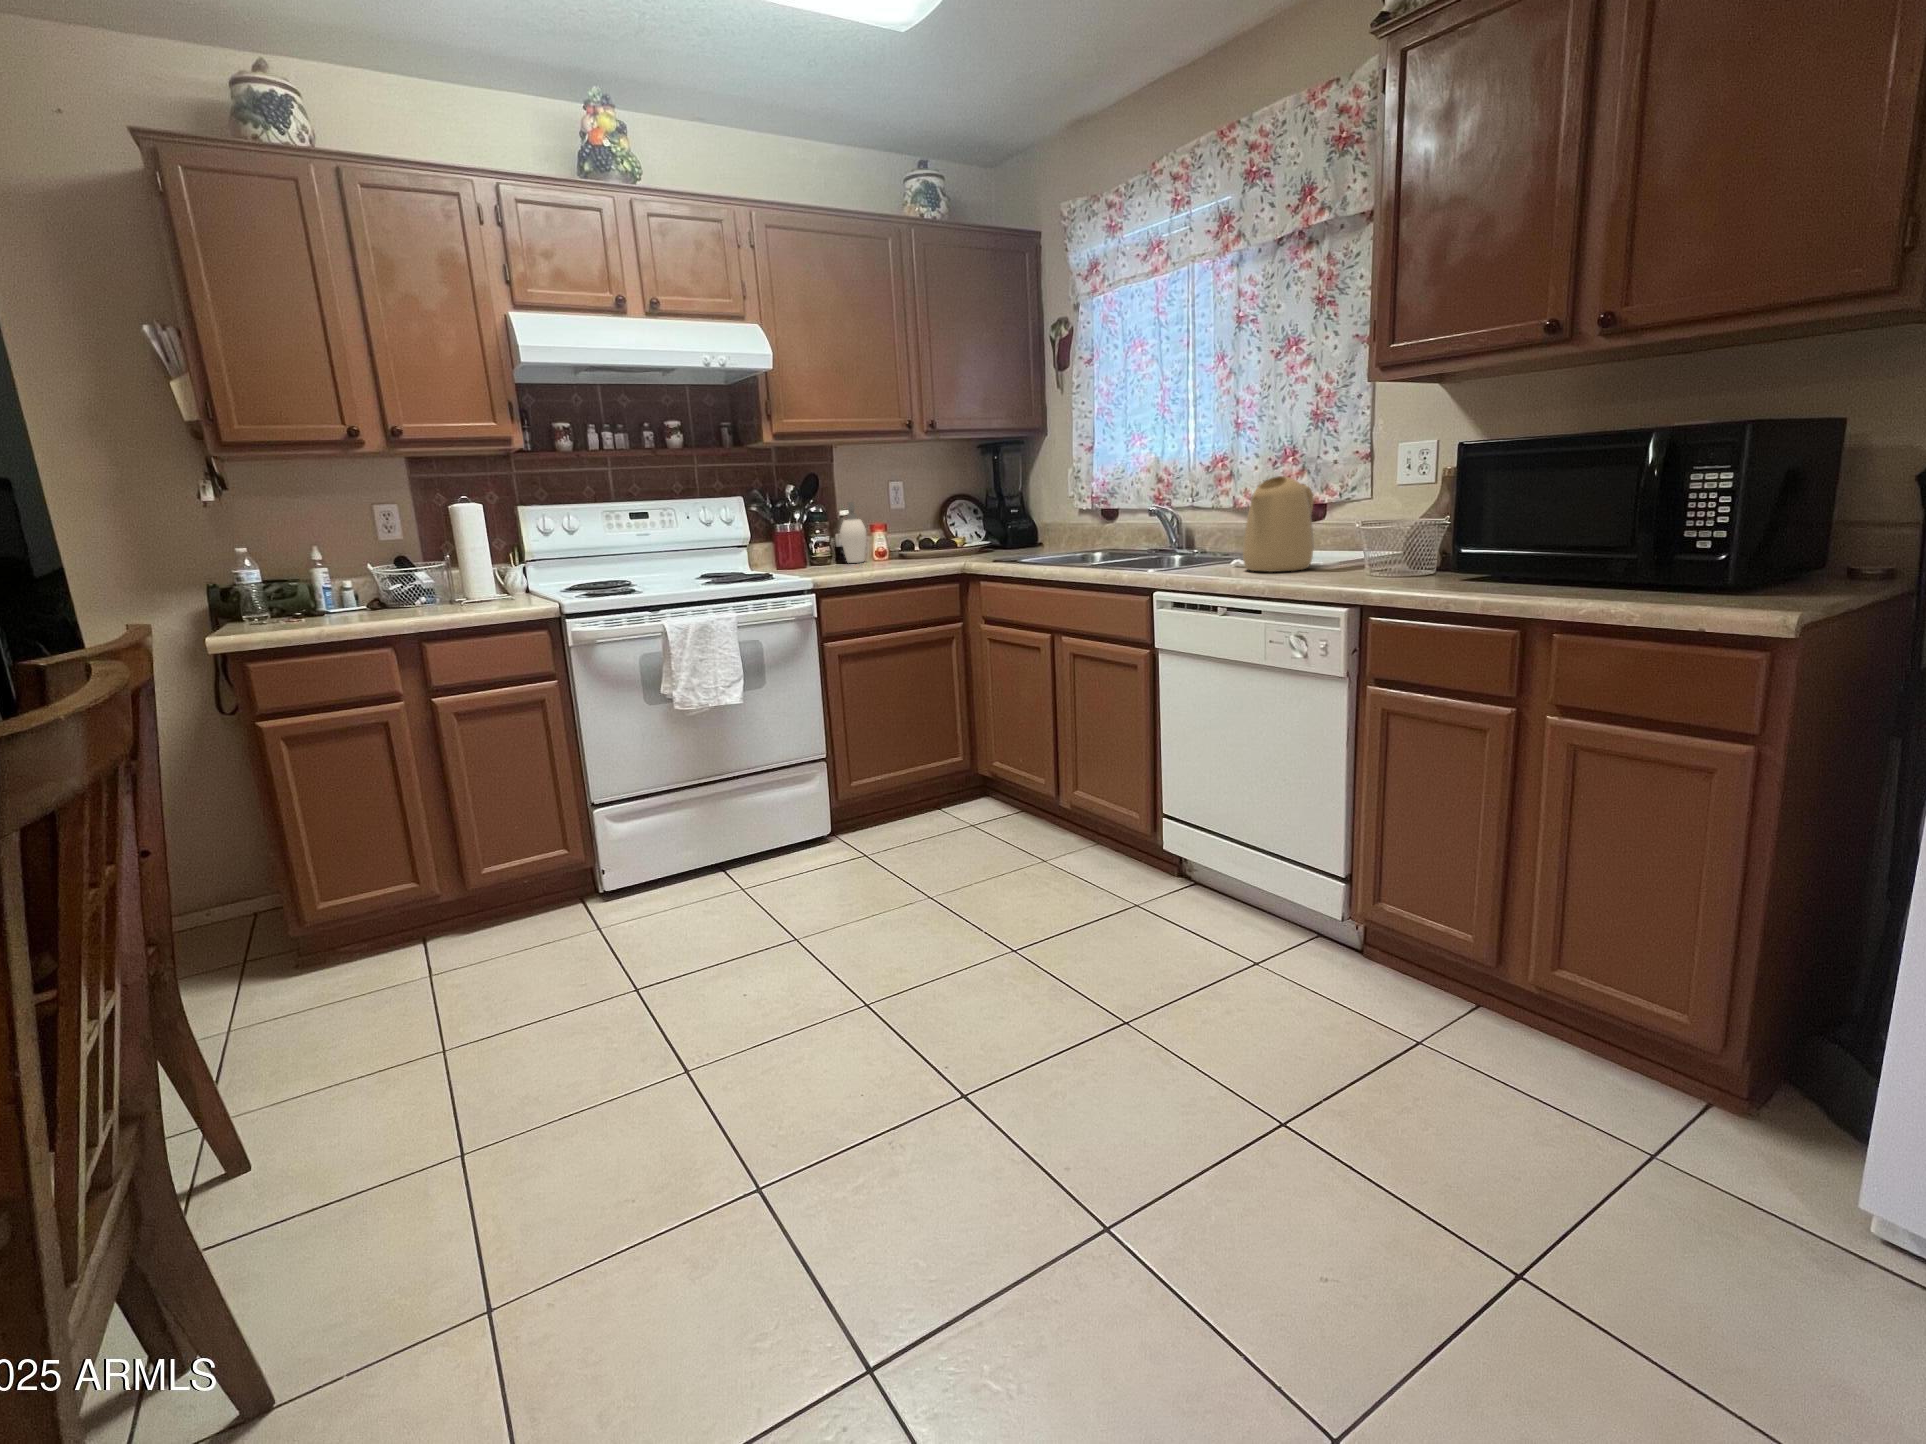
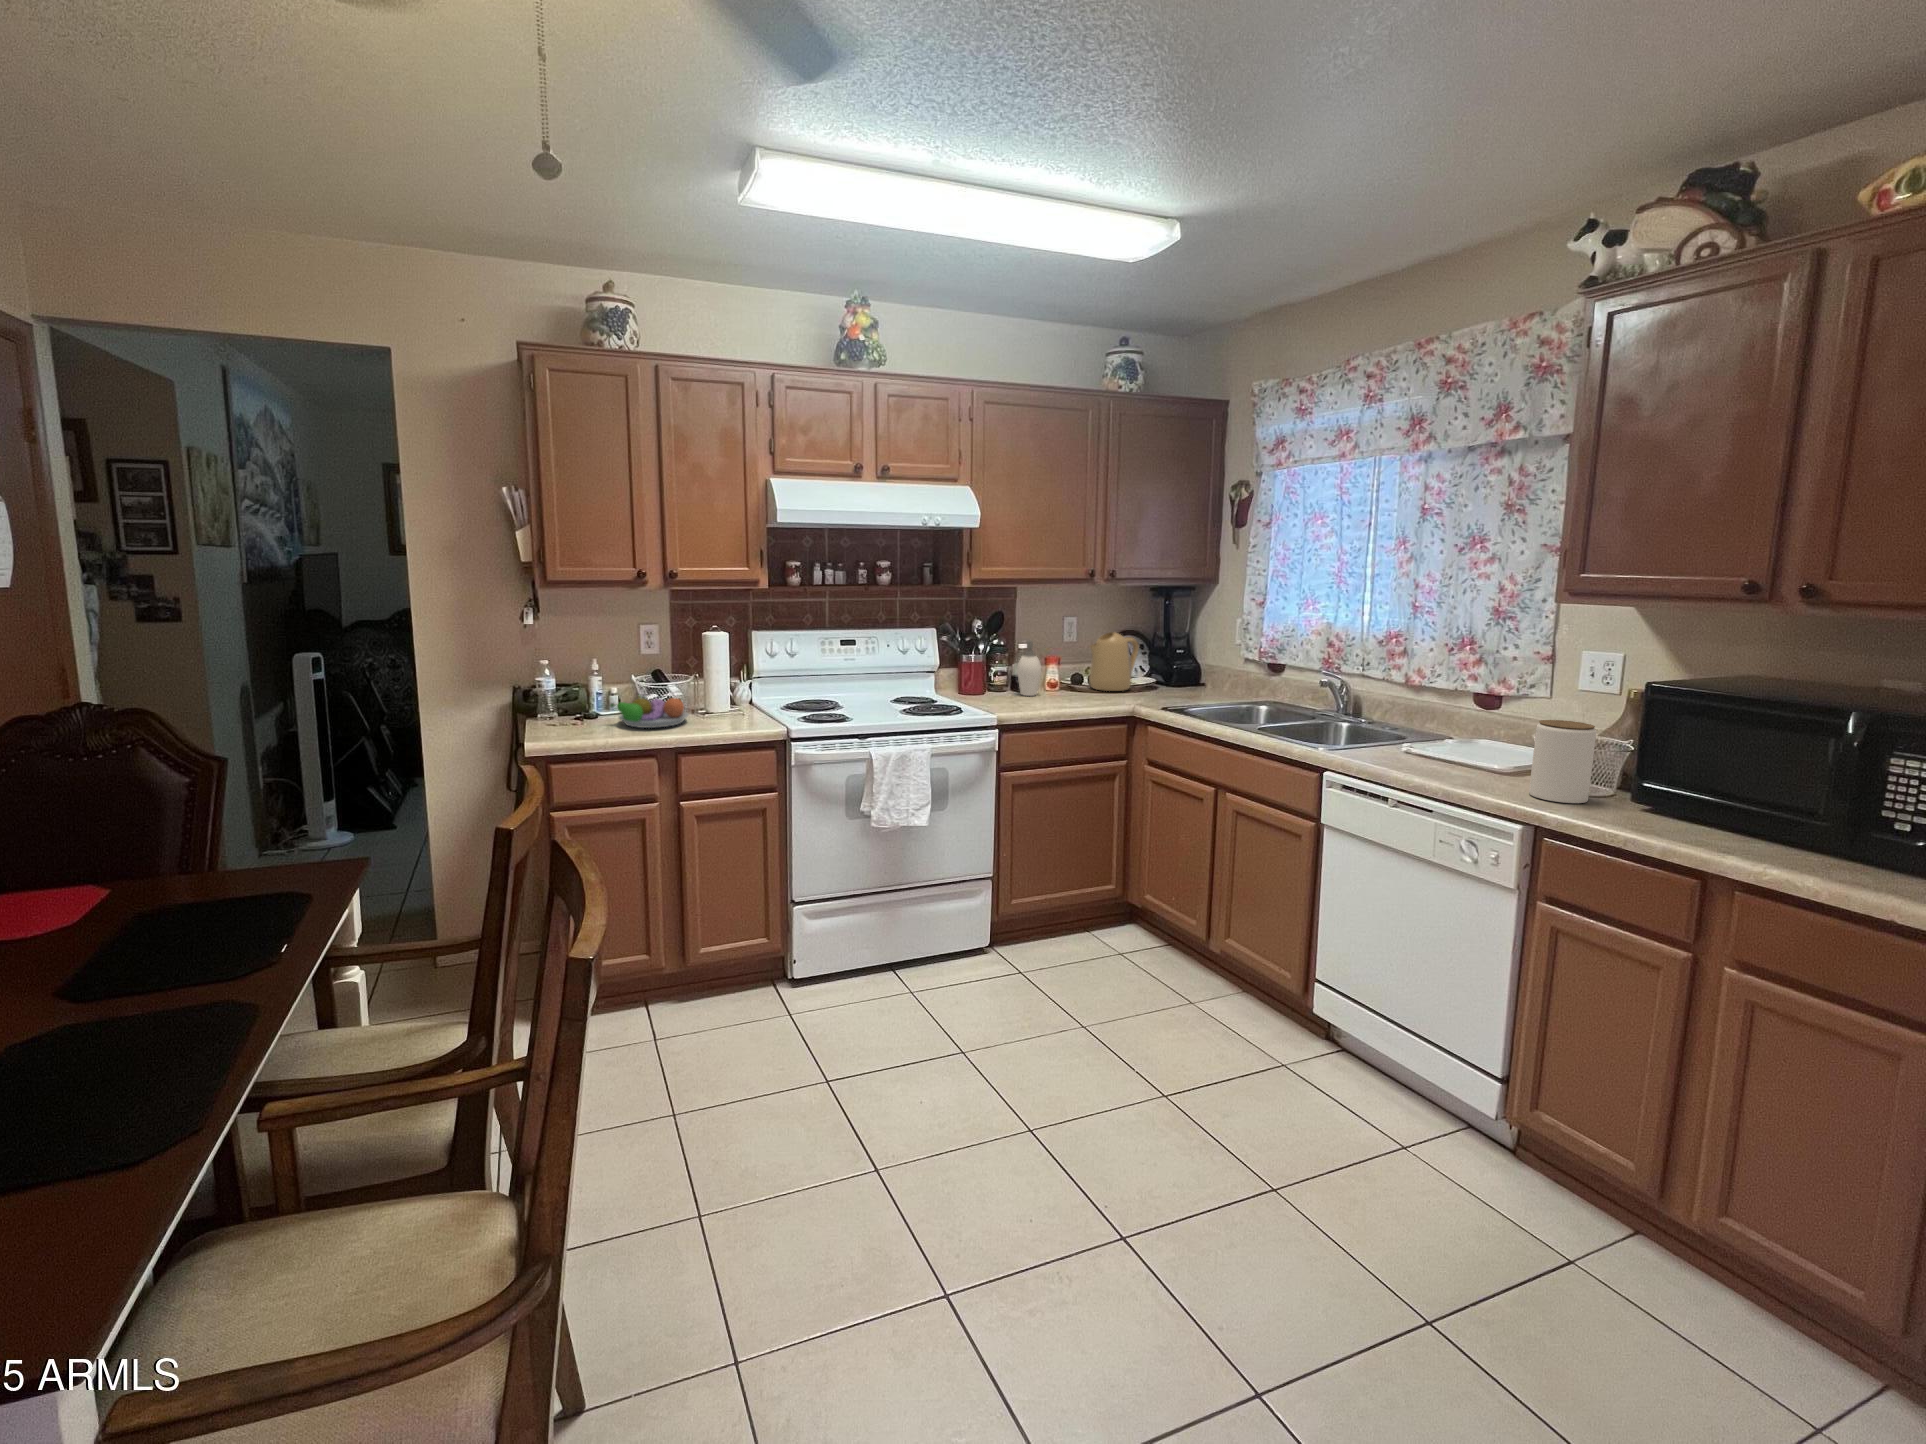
kettle: present [1243,476,1314,572] -> present [1089,632,1139,691]
jar: none [1351,497,1412,581] -> present [1529,720,1596,803]
fruit bowl: none [328,580,438,618] -> present [610,696,689,728]

